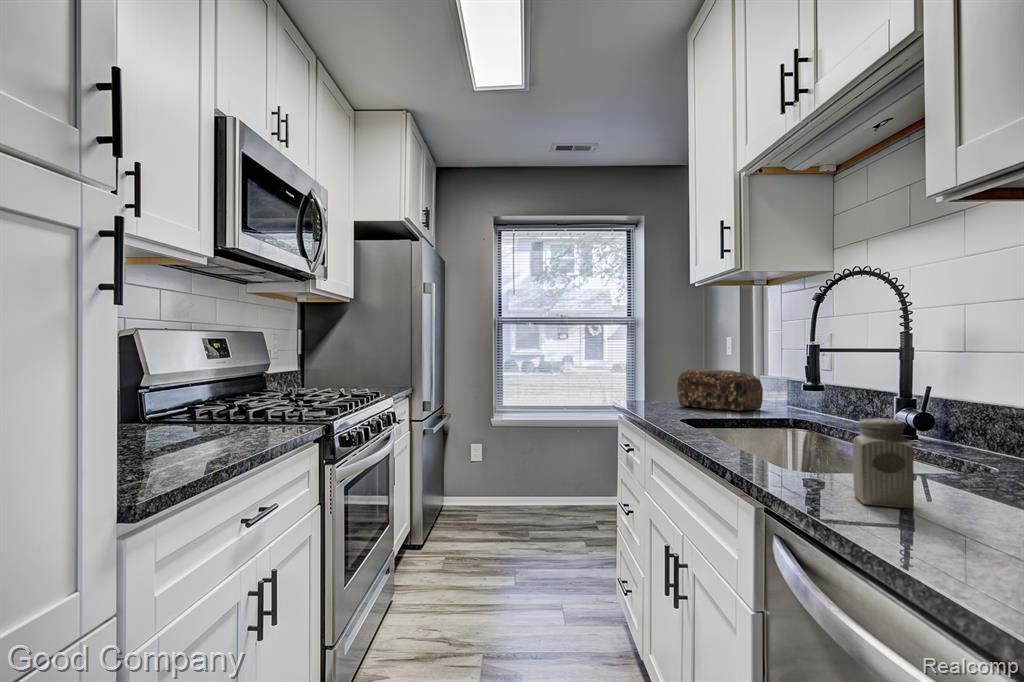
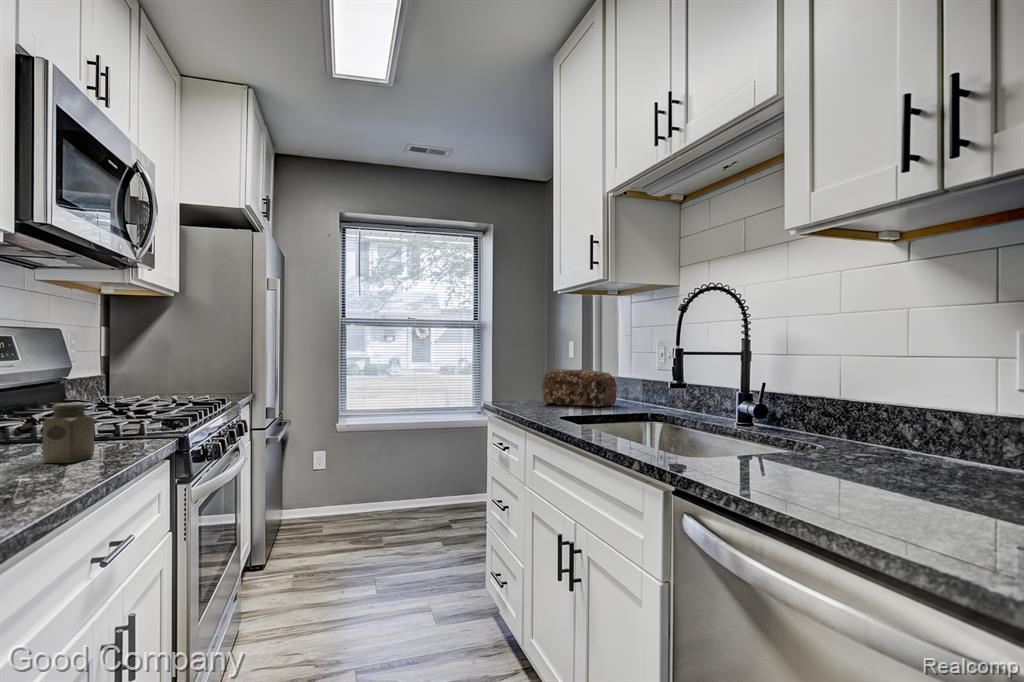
salt shaker: present [853,418,914,509] -> present [42,403,95,463]

